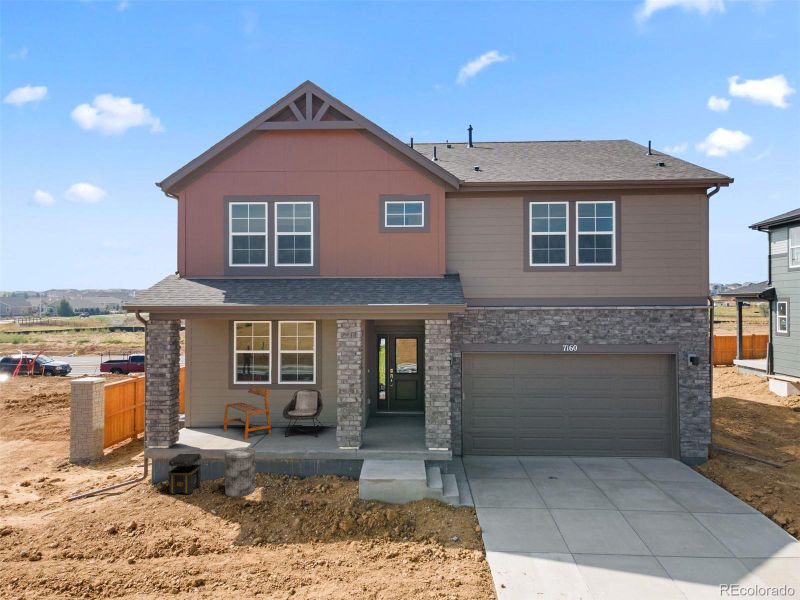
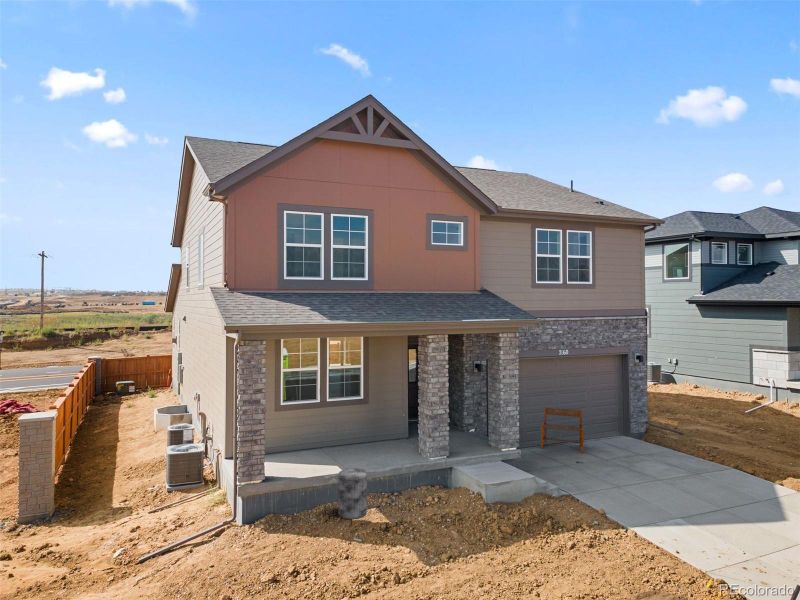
bench: present [223,385,271,440] -> present [541,407,584,453]
lounge chair: present [283,389,323,437] -> none [349,404,391,455]
toolbox: present [168,454,201,494] -> none [280,482,310,529]

